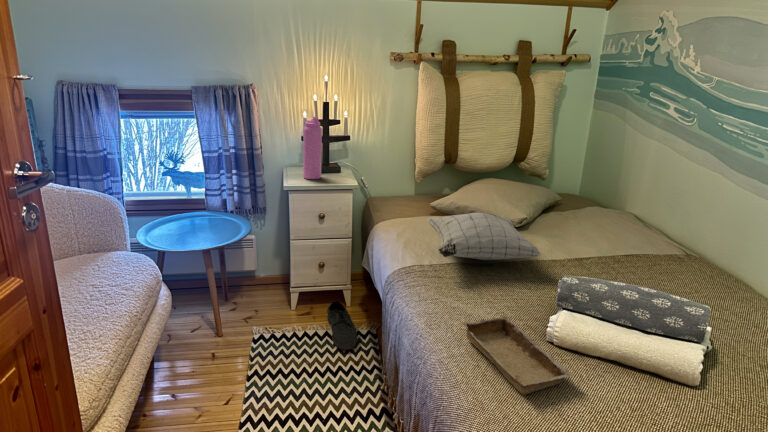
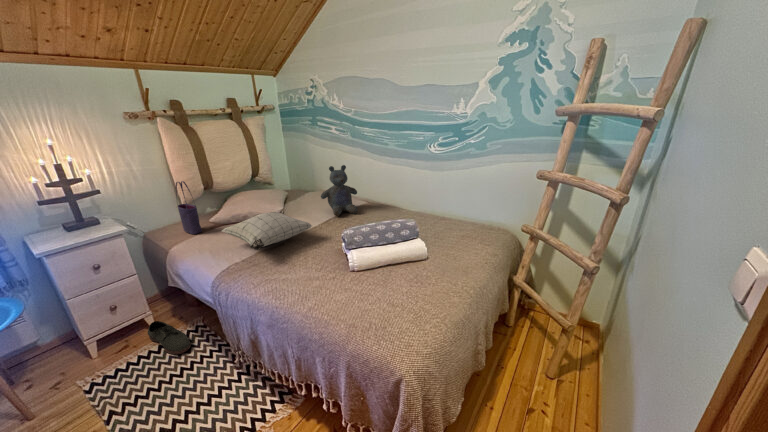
water bottle: present [303,117,322,179] -> none [51,178,92,236]
tote bag: none [401,144,420,215] -> present [176,181,202,234]
stuffed bear: none [591,171,665,265] -> present [321,165,358,216]
tray: present [462,316,574,395] -> none [305,268,383,306]

